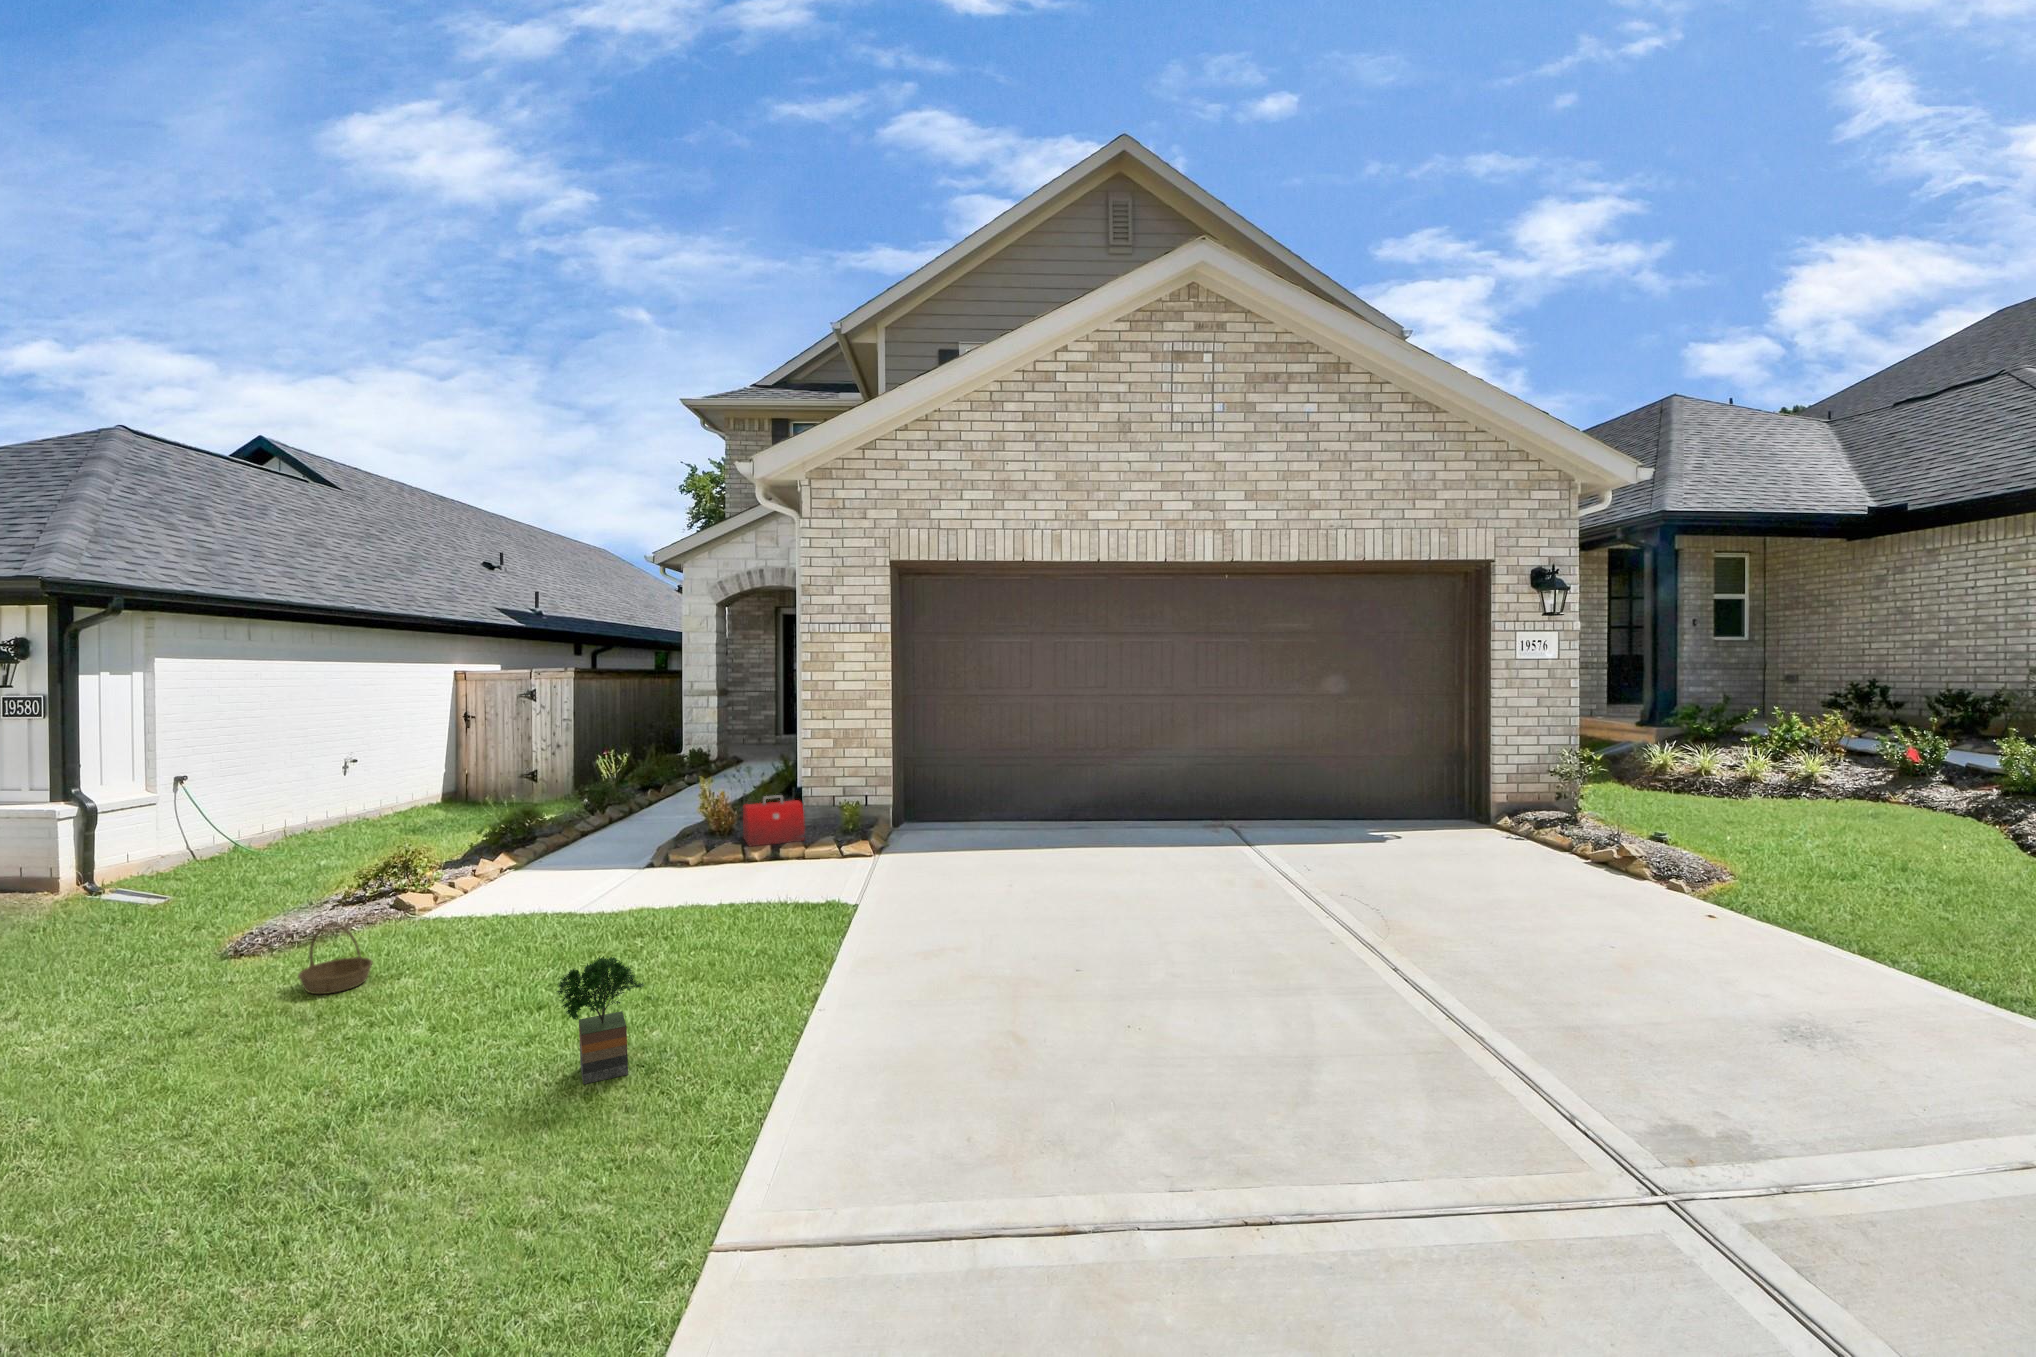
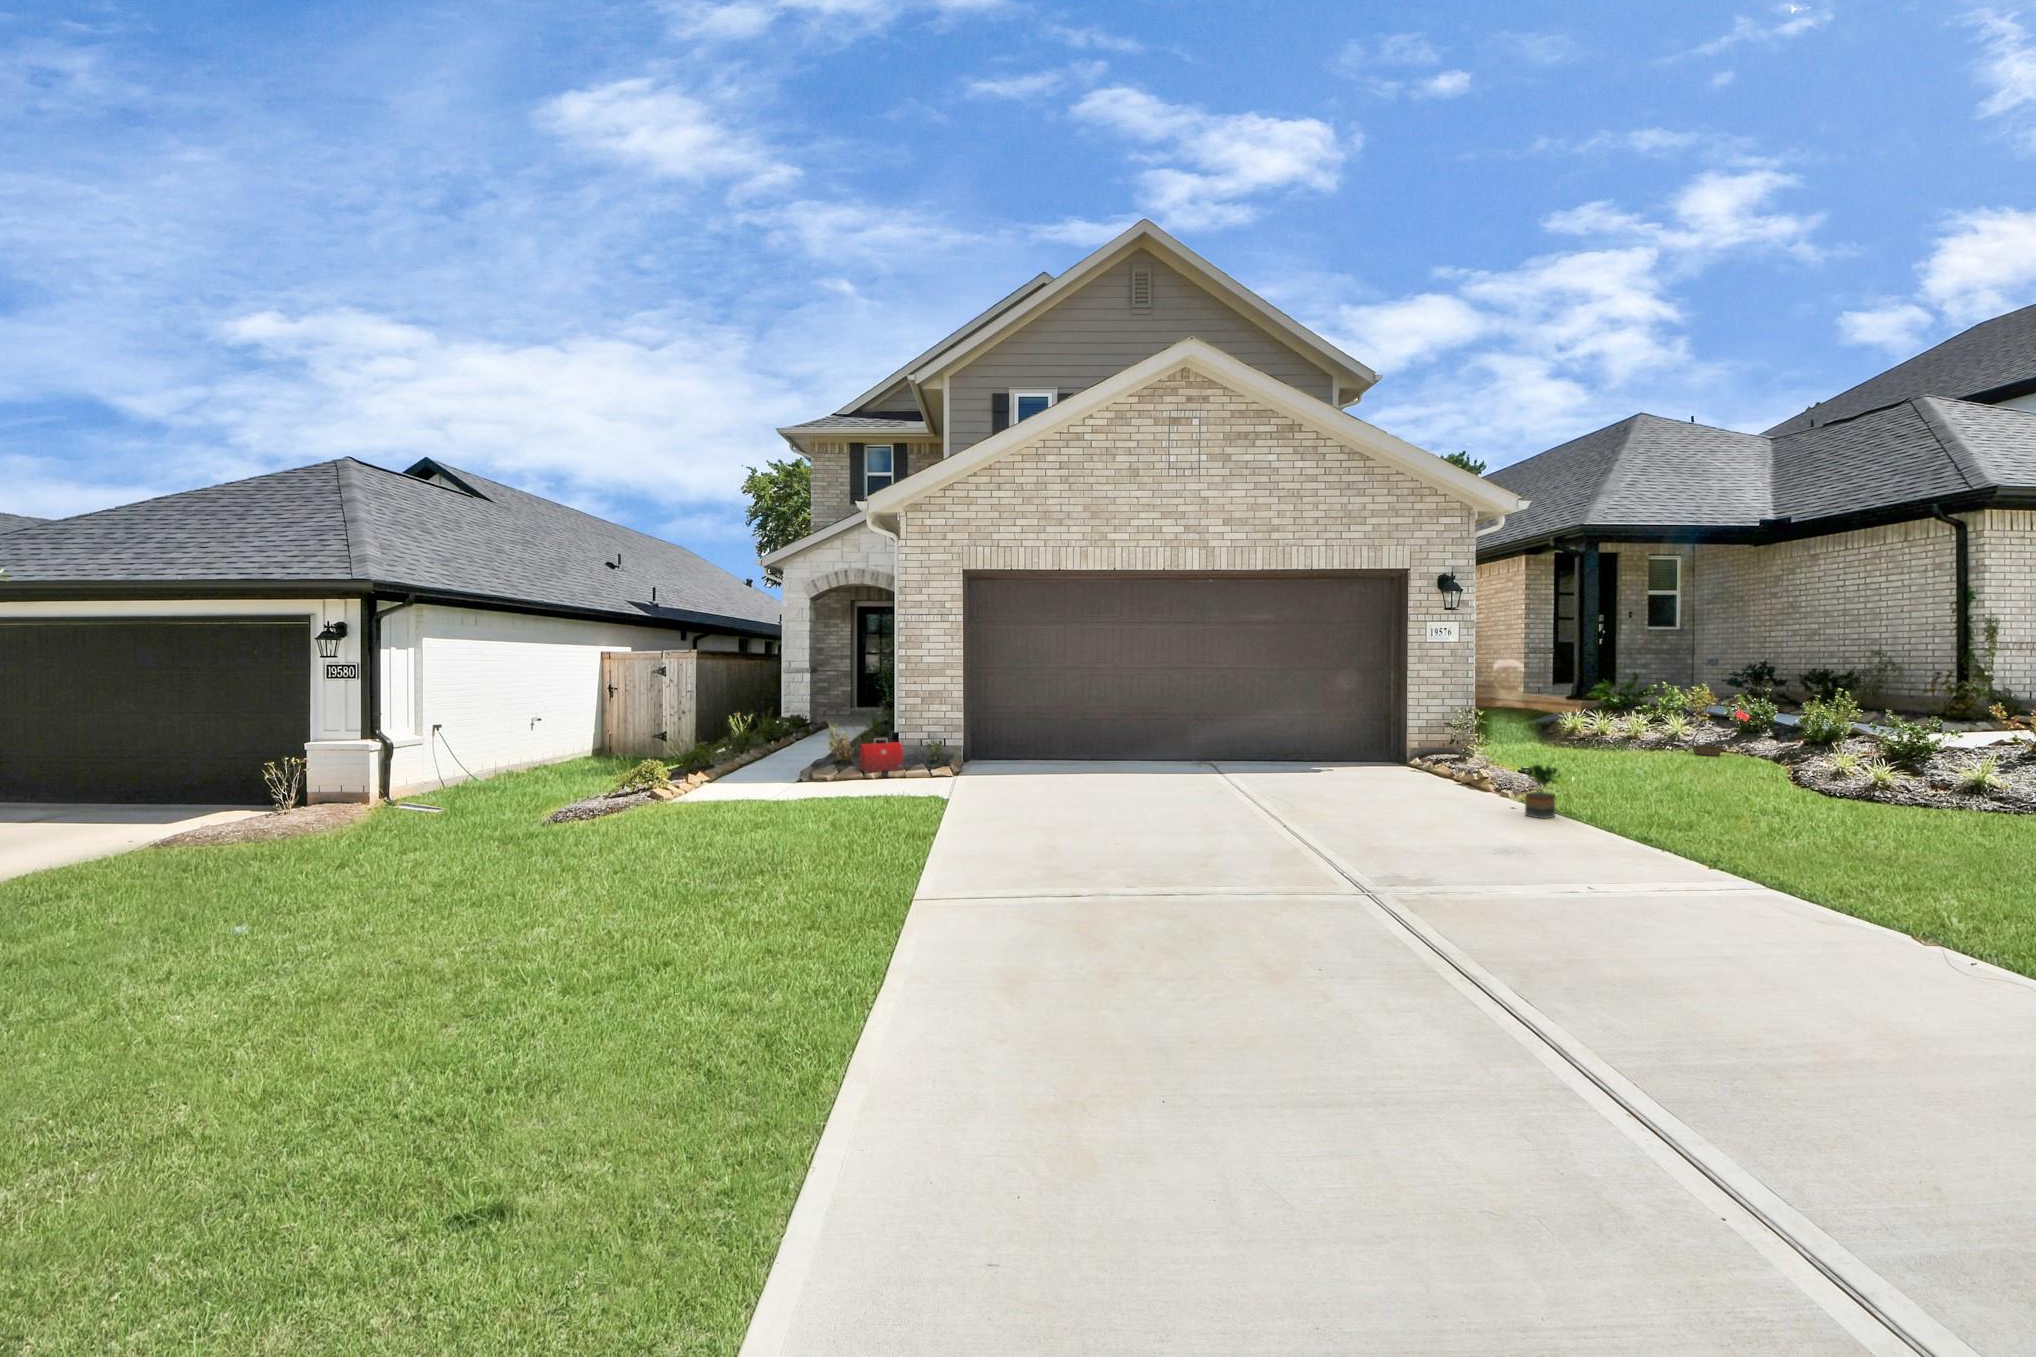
basket: present [298,923,373,994] -> present [1692,729,1723,756]
potted tree: present [556,957,644,1084] -> present [1525,765,1561,819]

